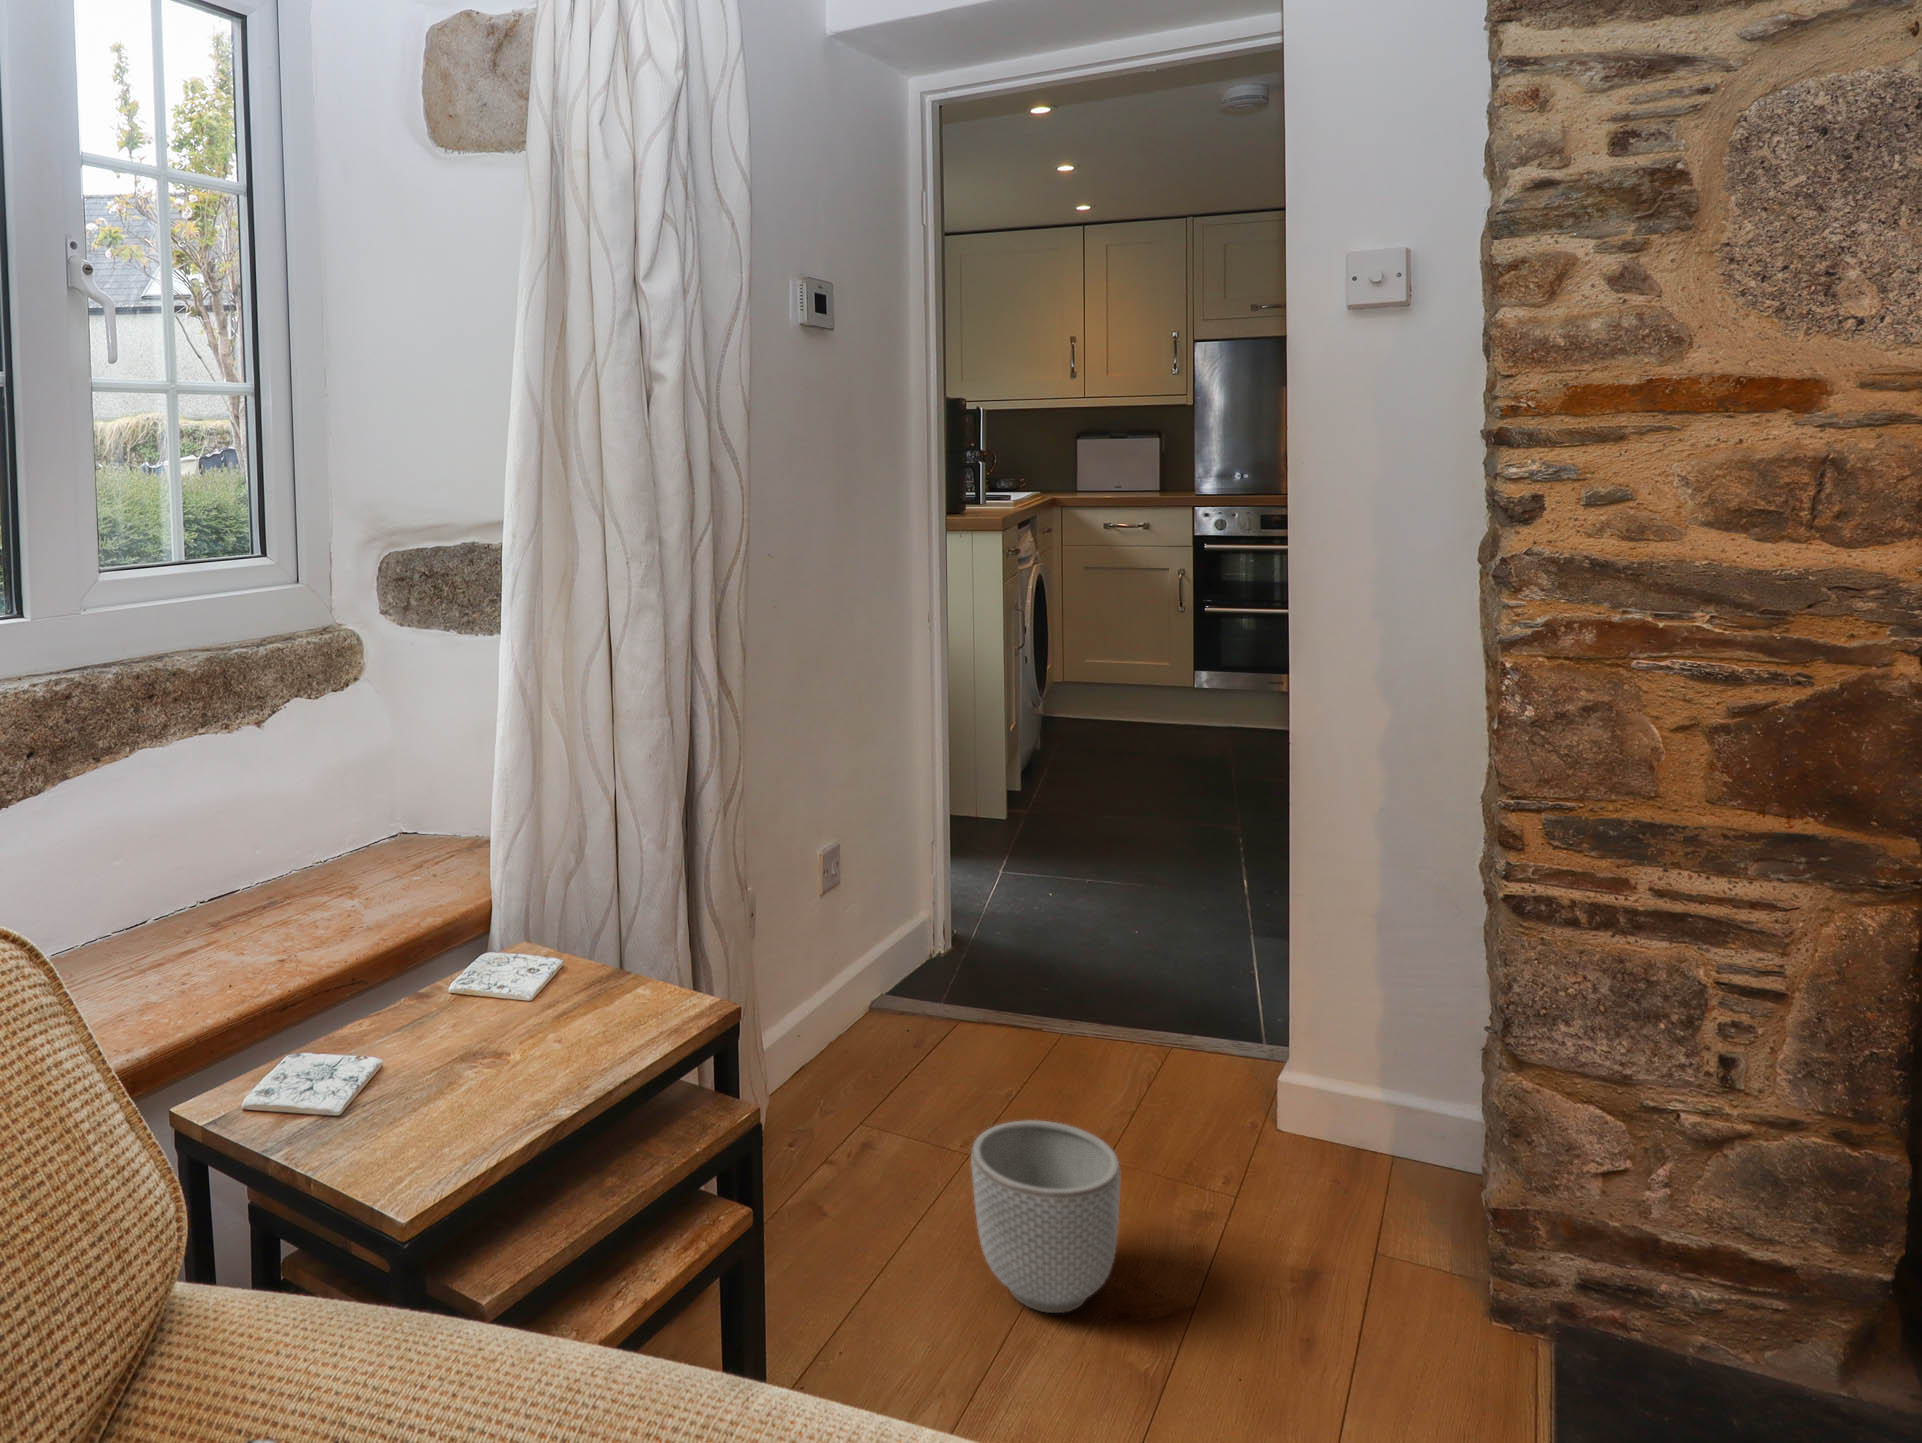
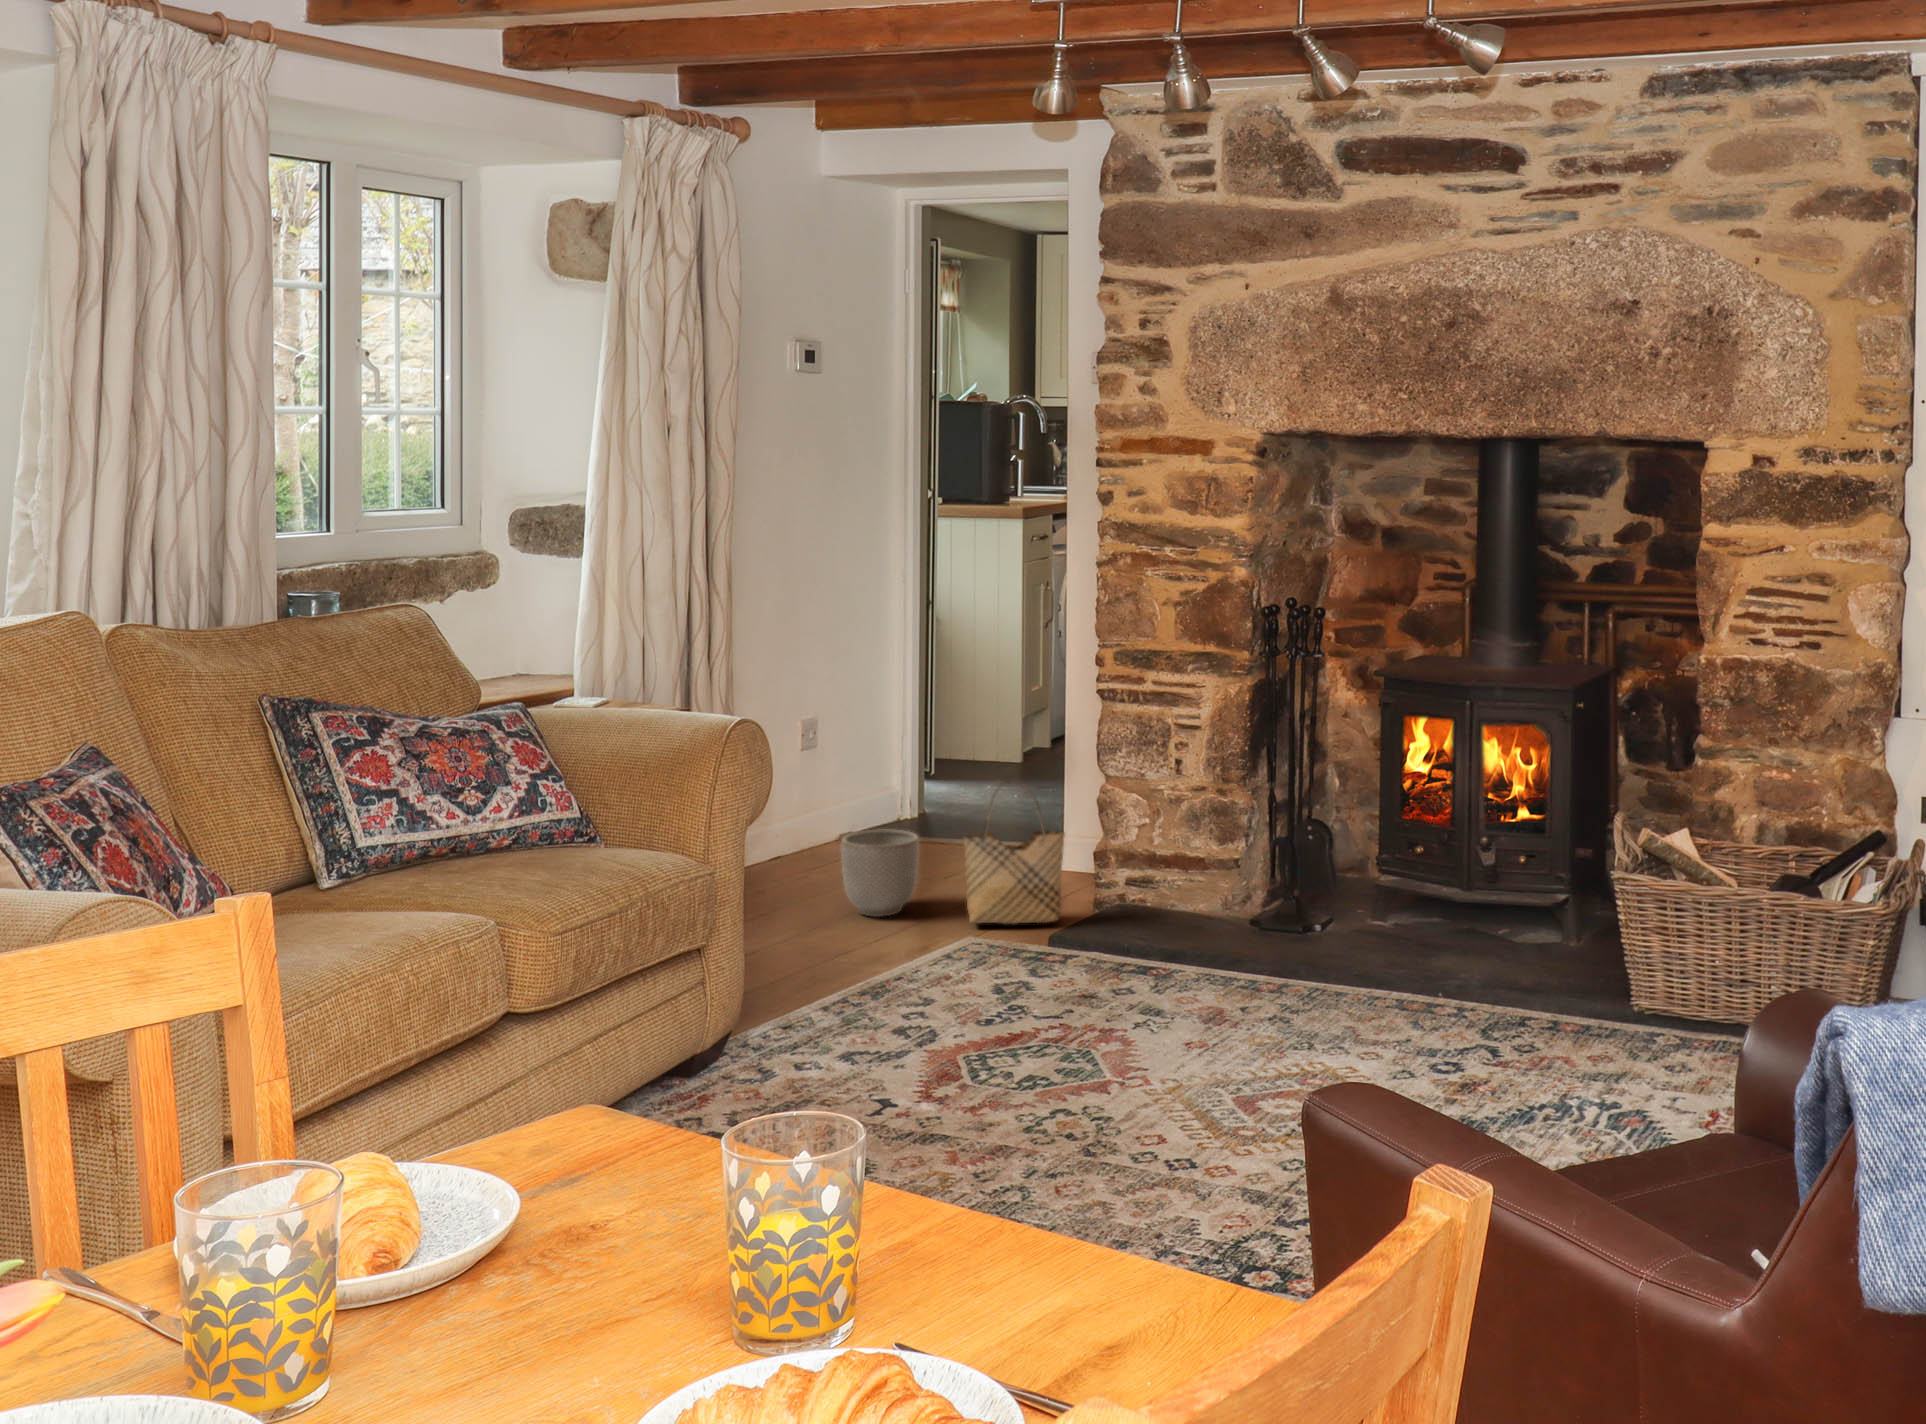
woven basket: none [1237,1062,1453,1376] -> present [963,781,1065,924]

